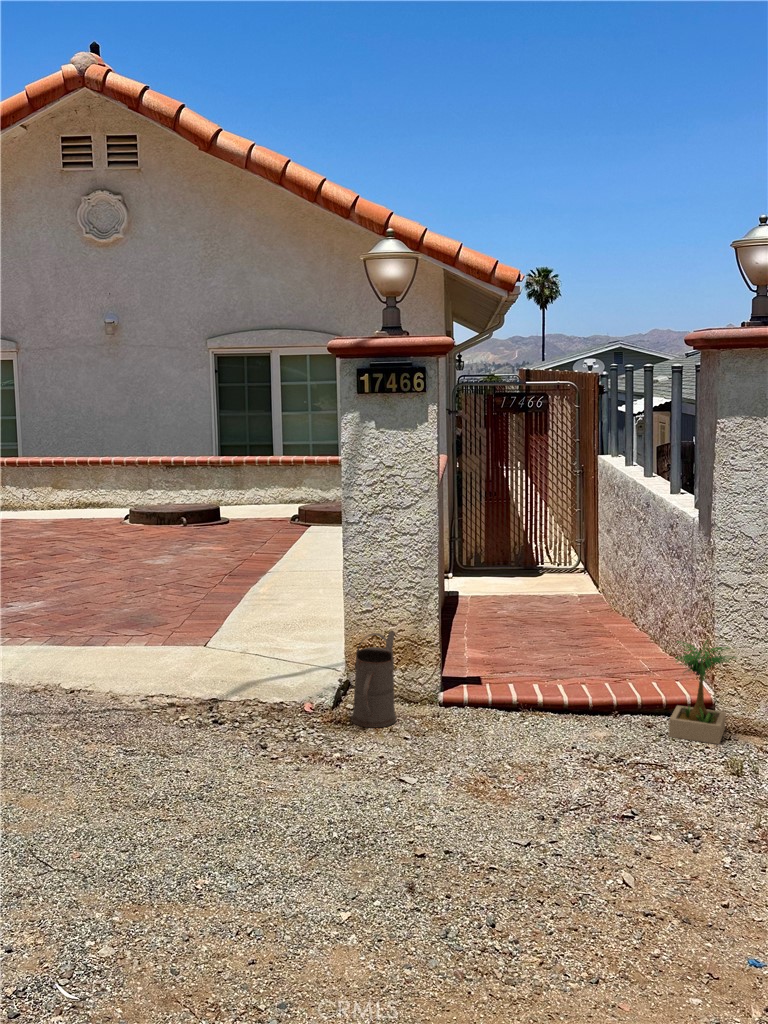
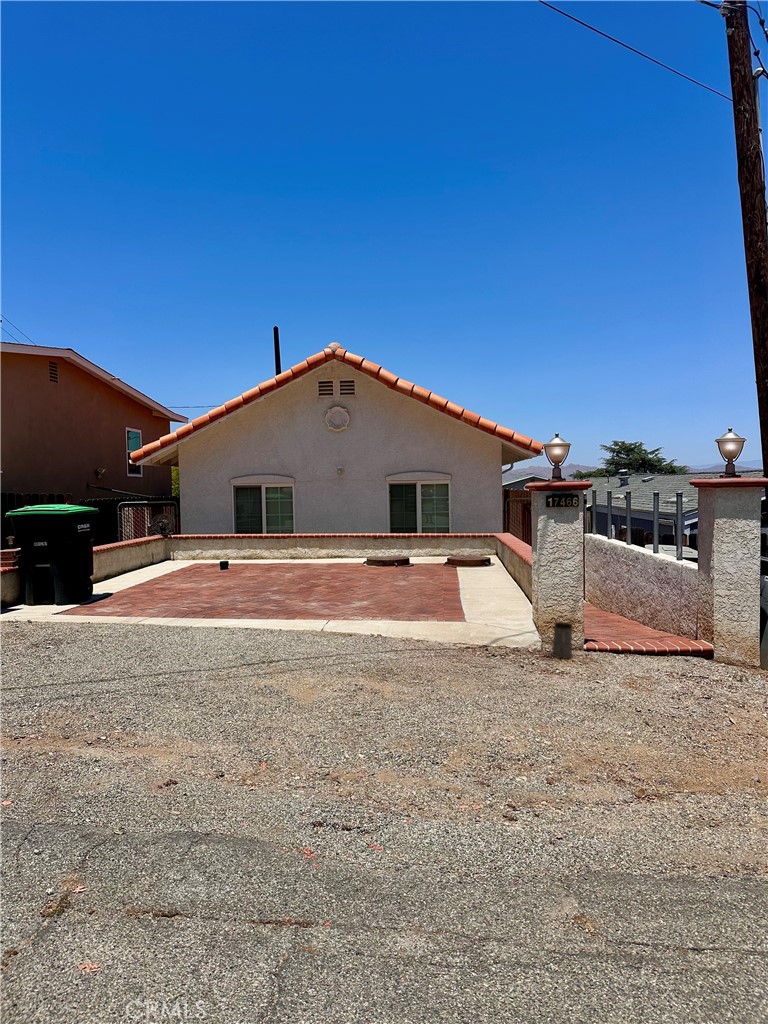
potted plant: present [668,640,736,744] -> none [698,620,736,668]

